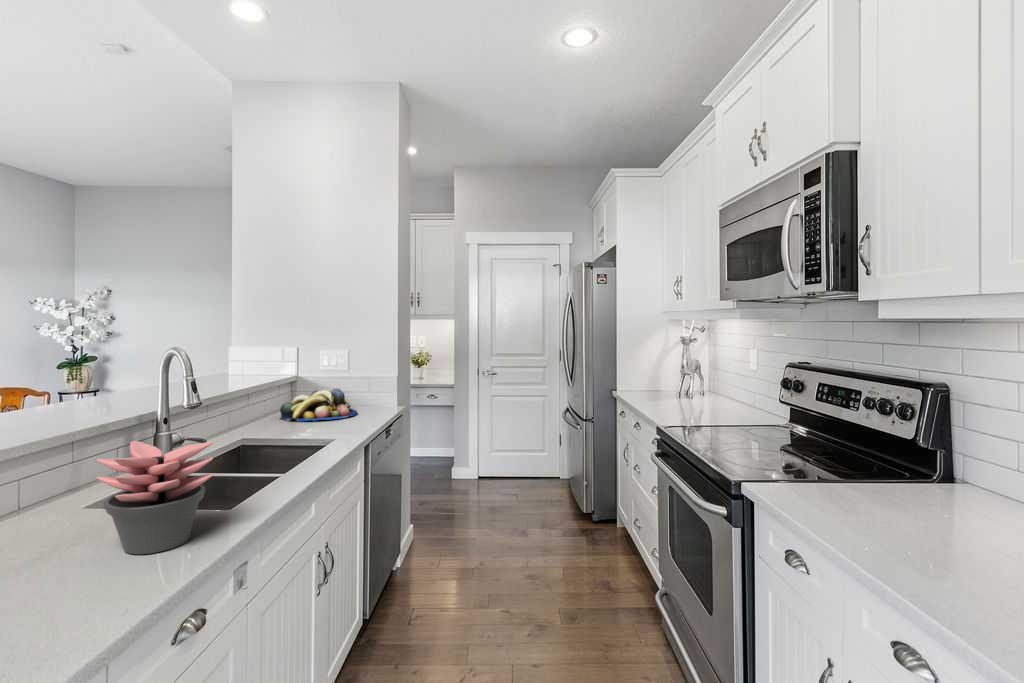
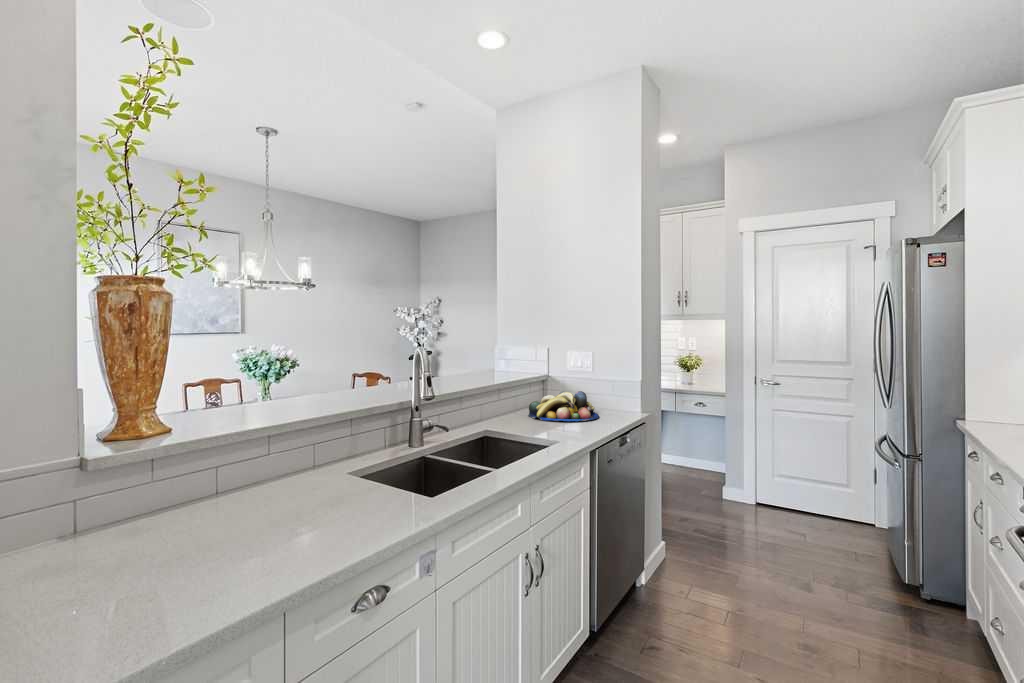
succulent plant: present [97,441,213,554] -> none [329,426,408,522]

